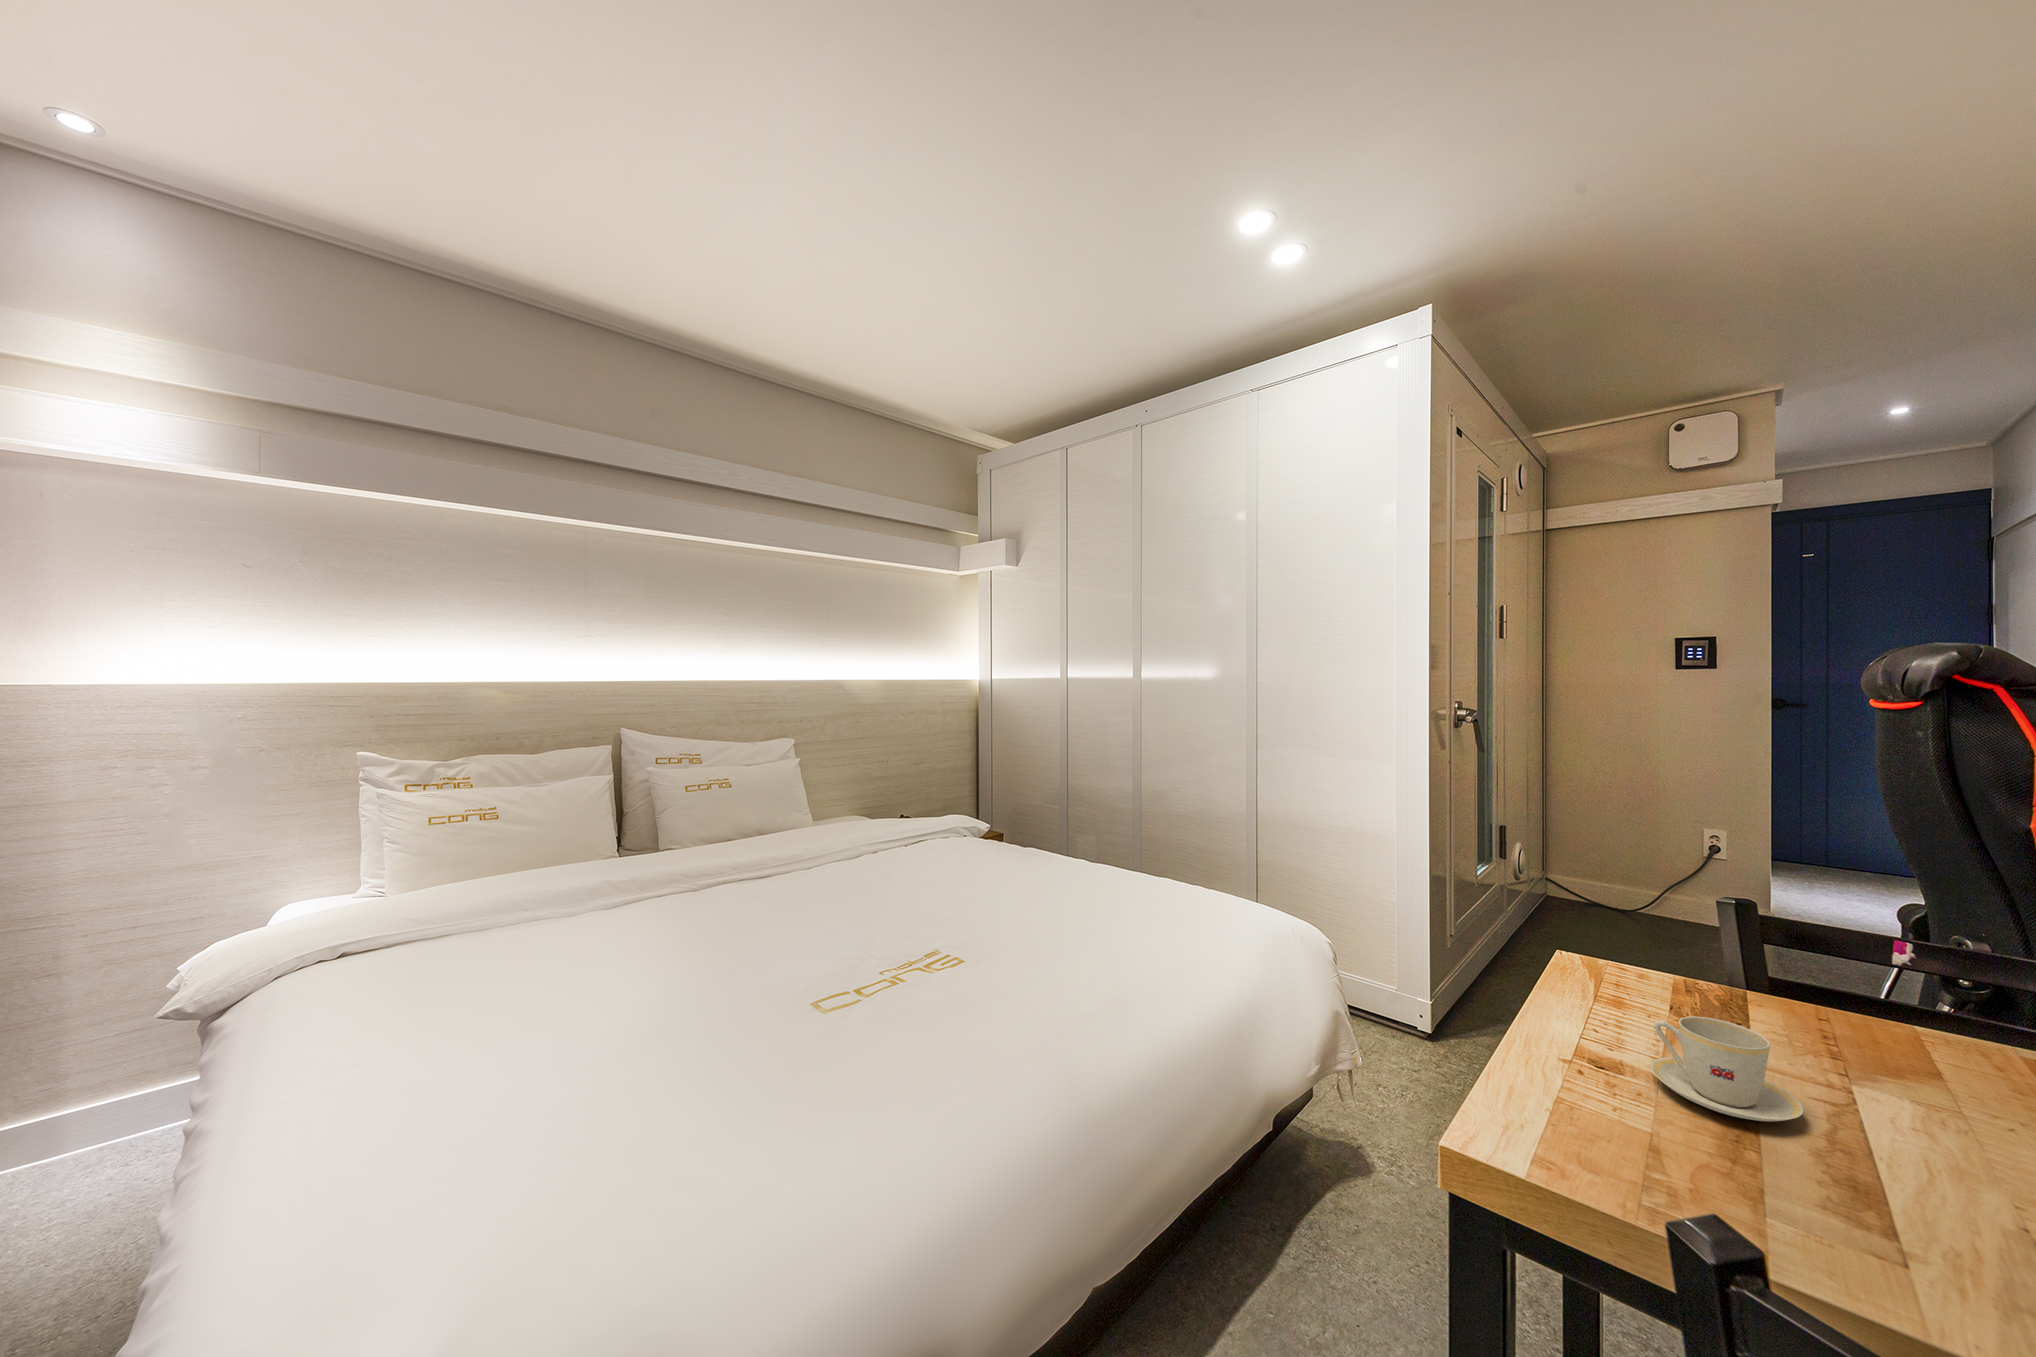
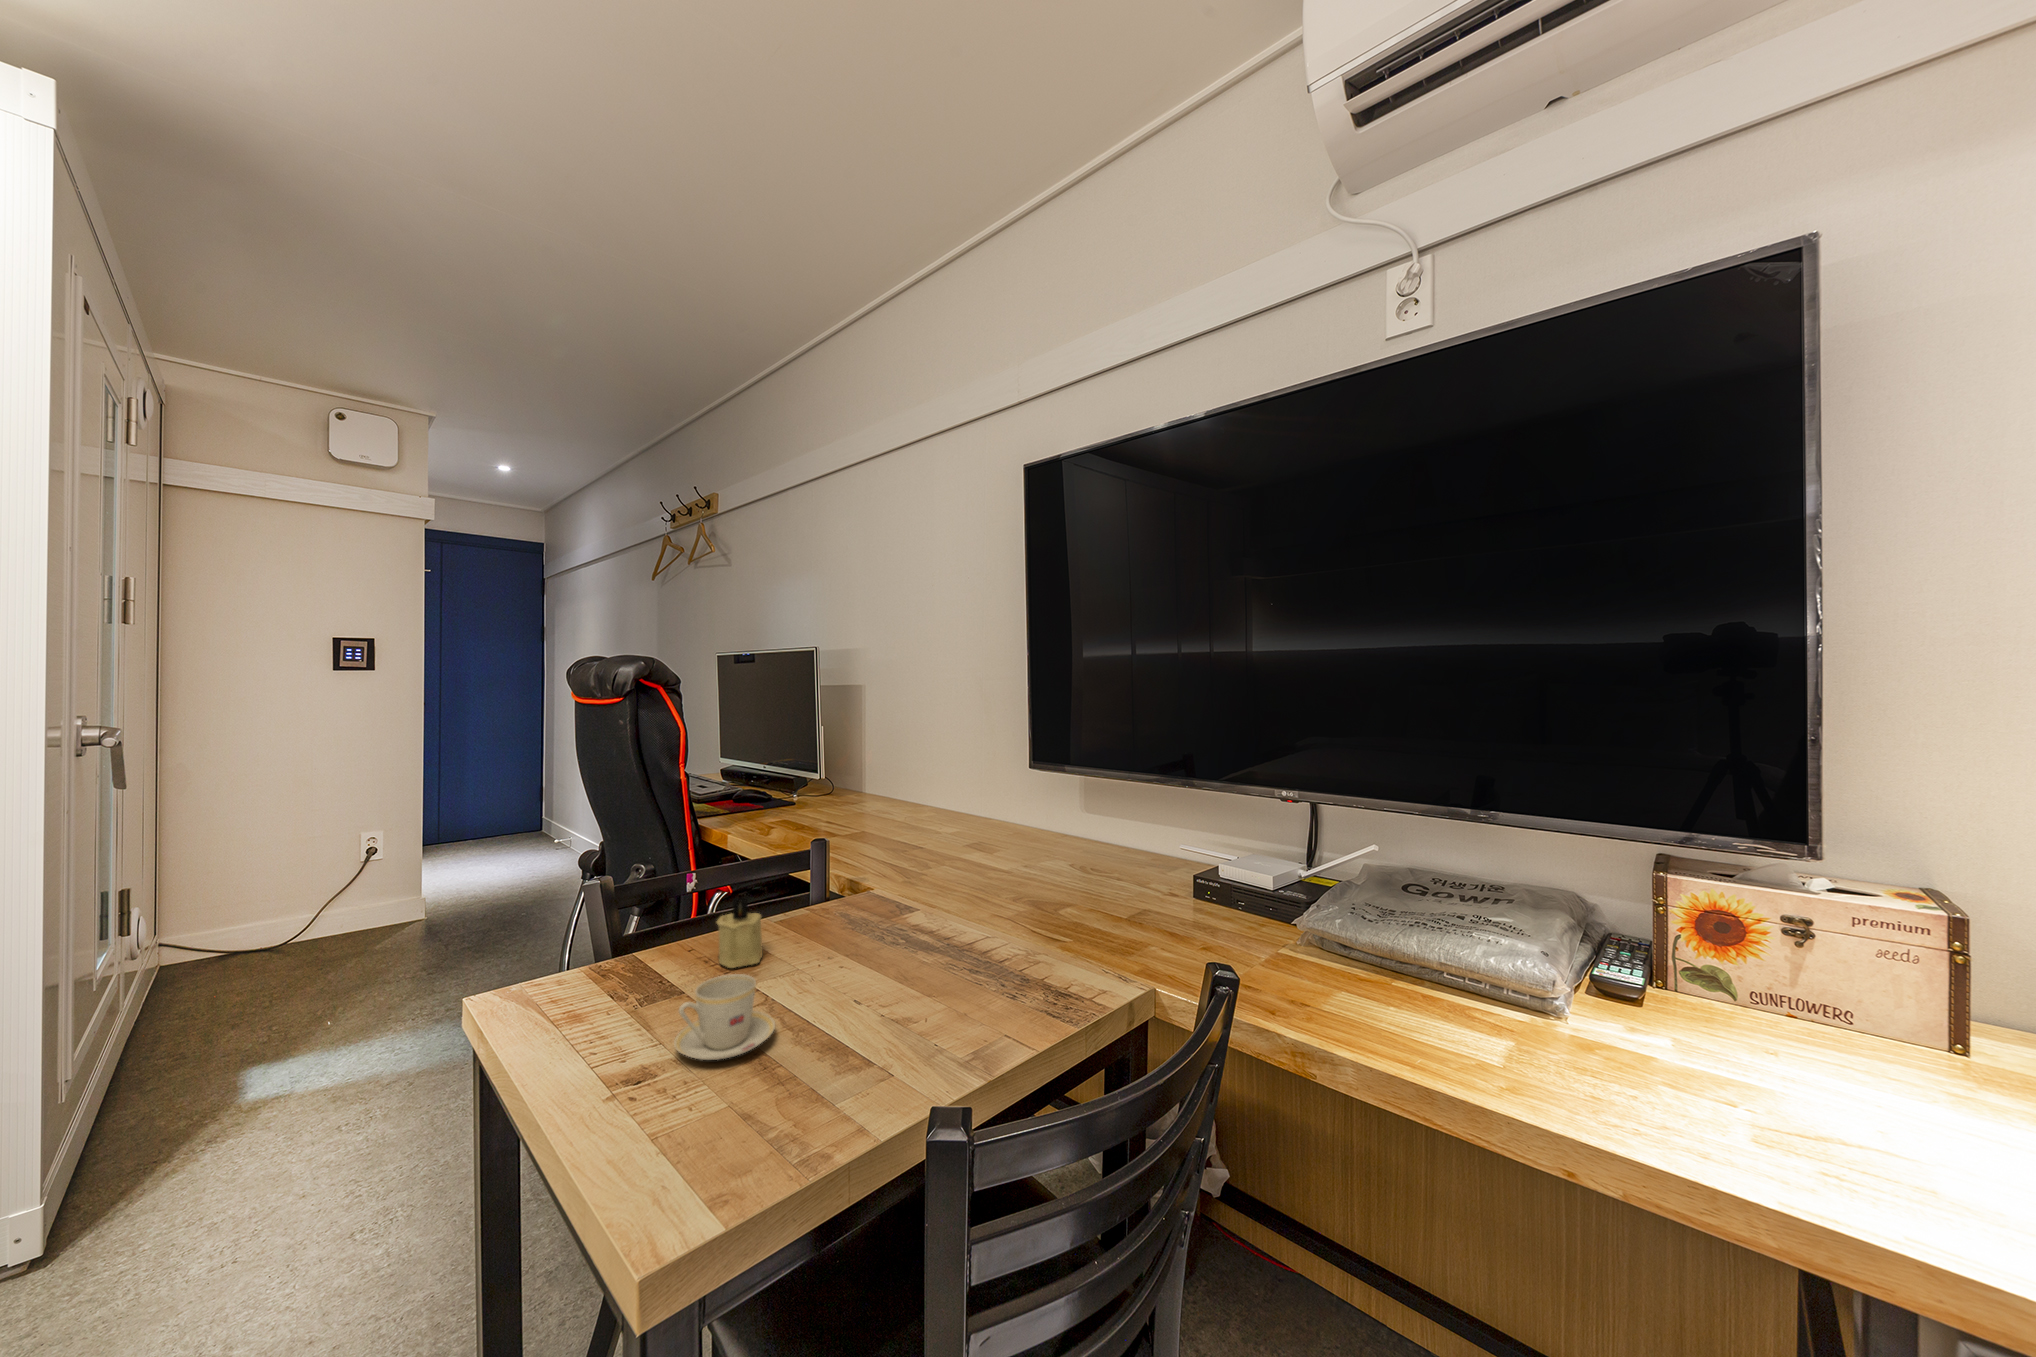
candle: none [1827,970,1927,1072] -> present [717,897,763,968]

